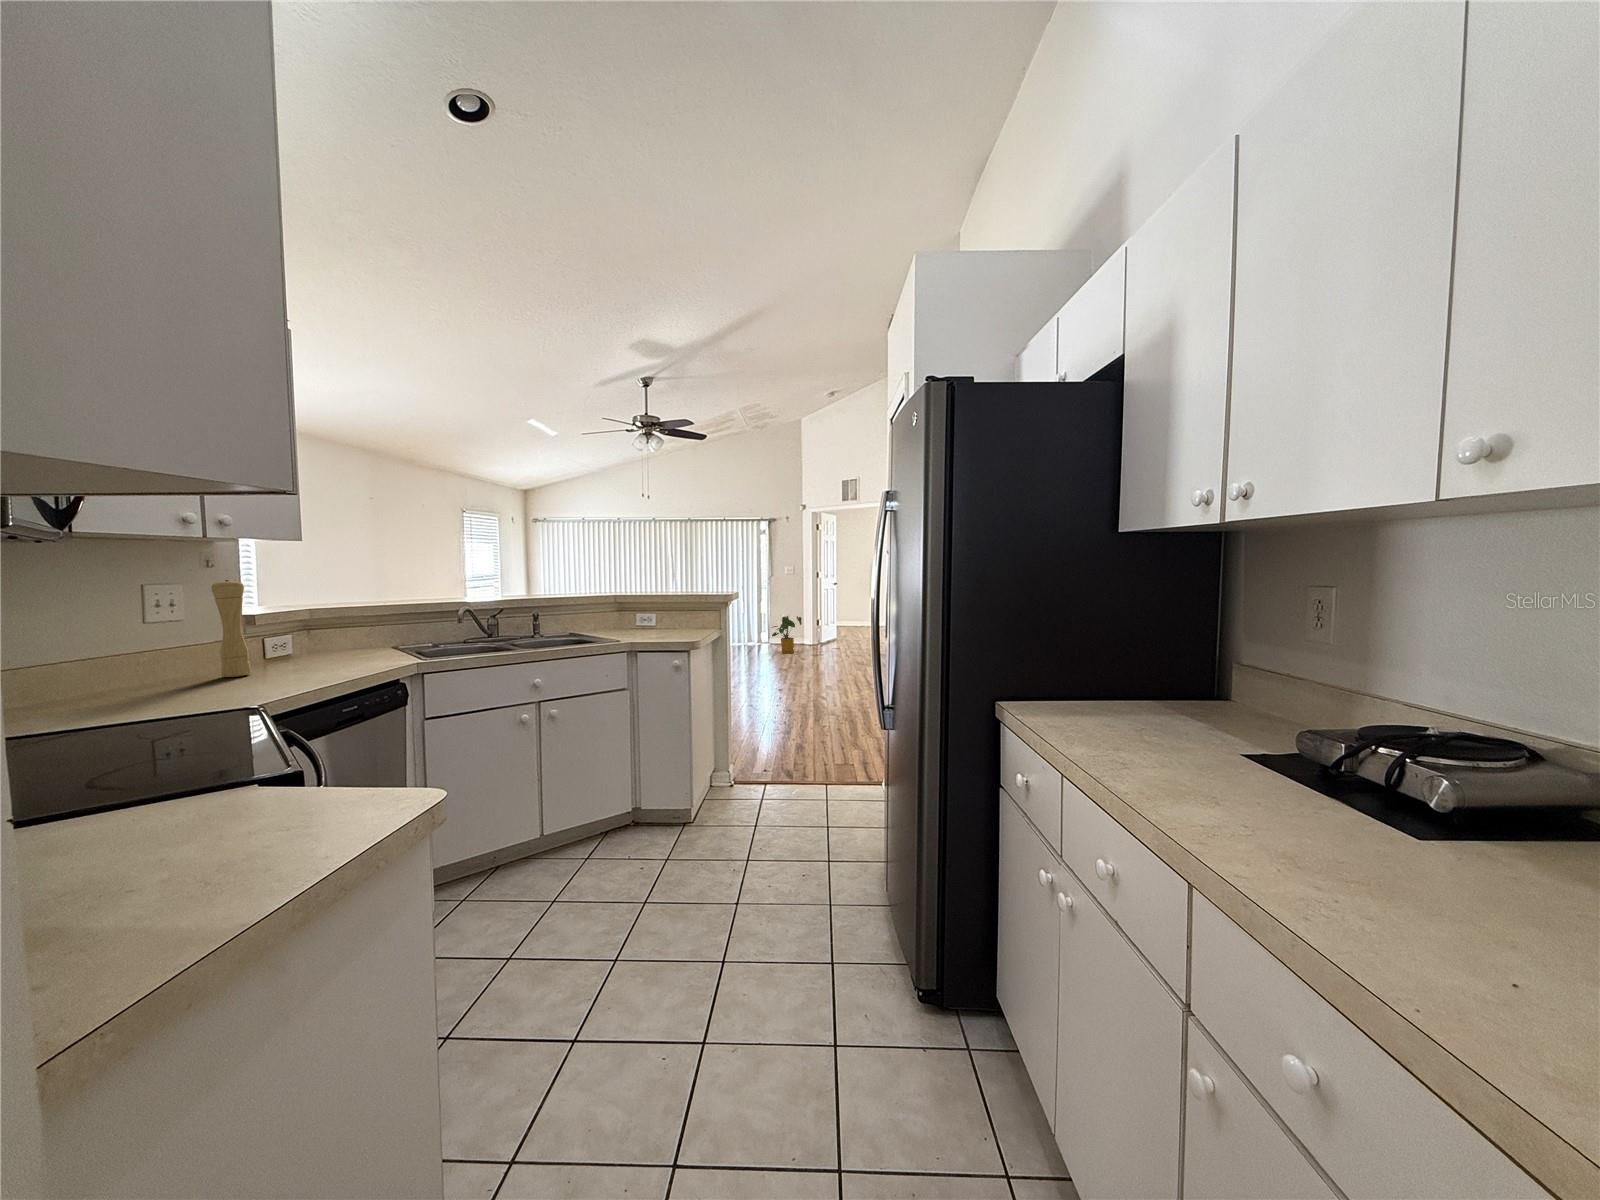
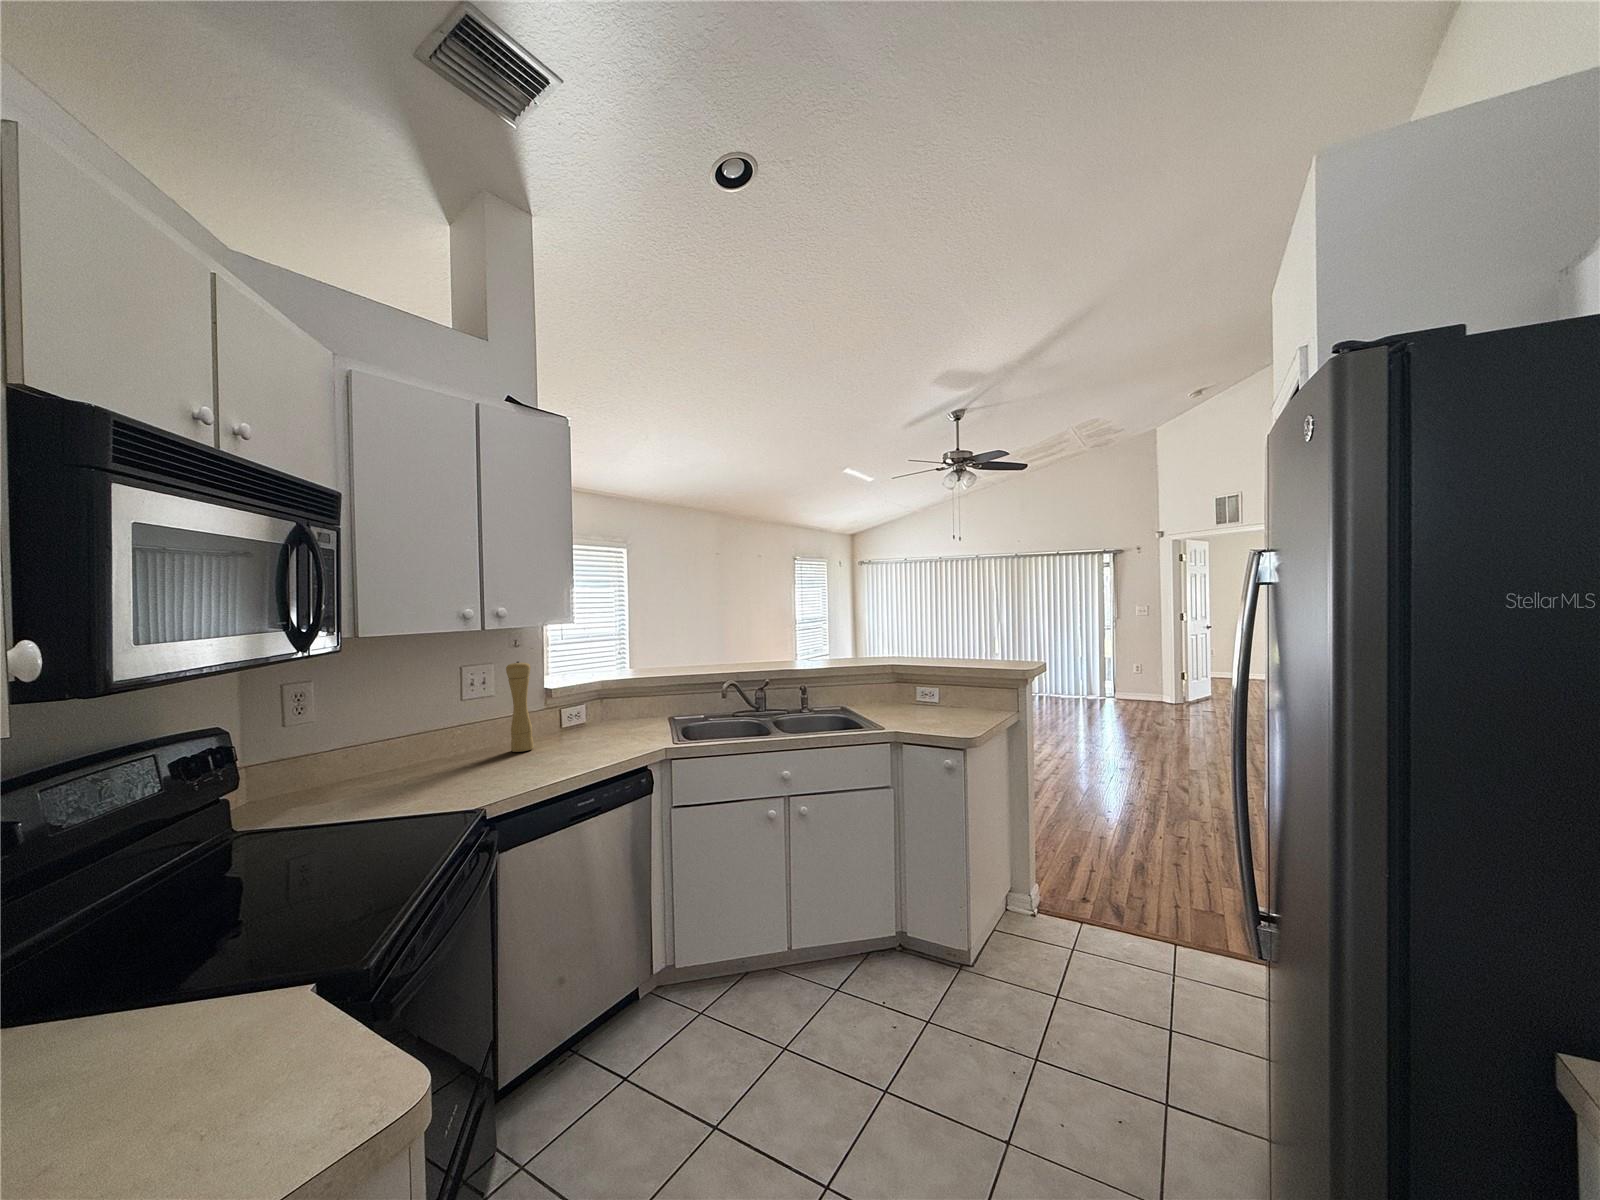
house plant: present [772,616,802,653] -> none [1114,664,1157,709]

